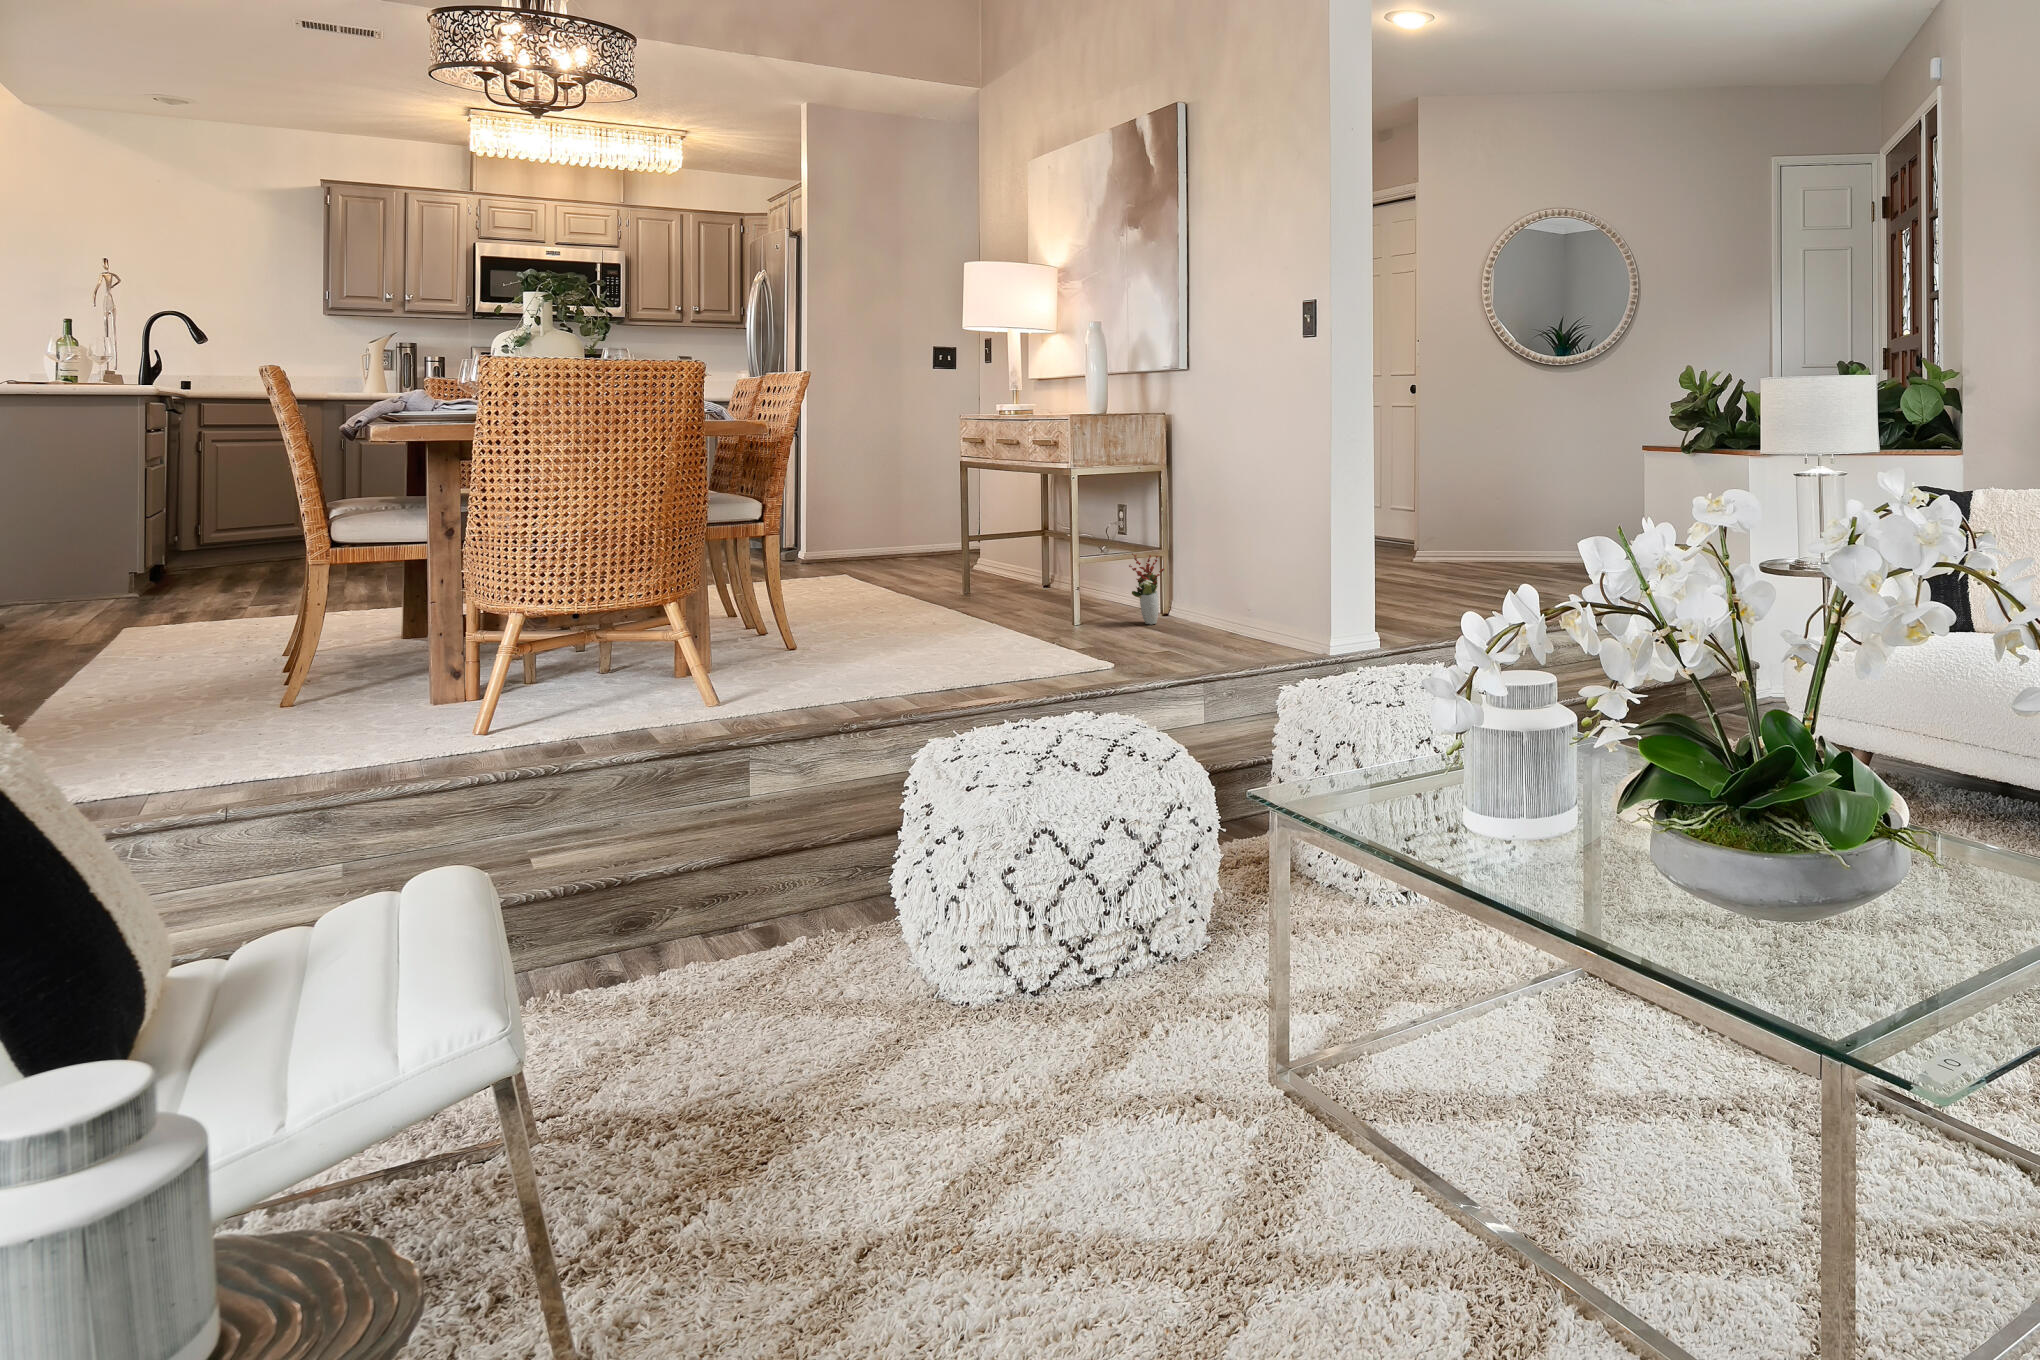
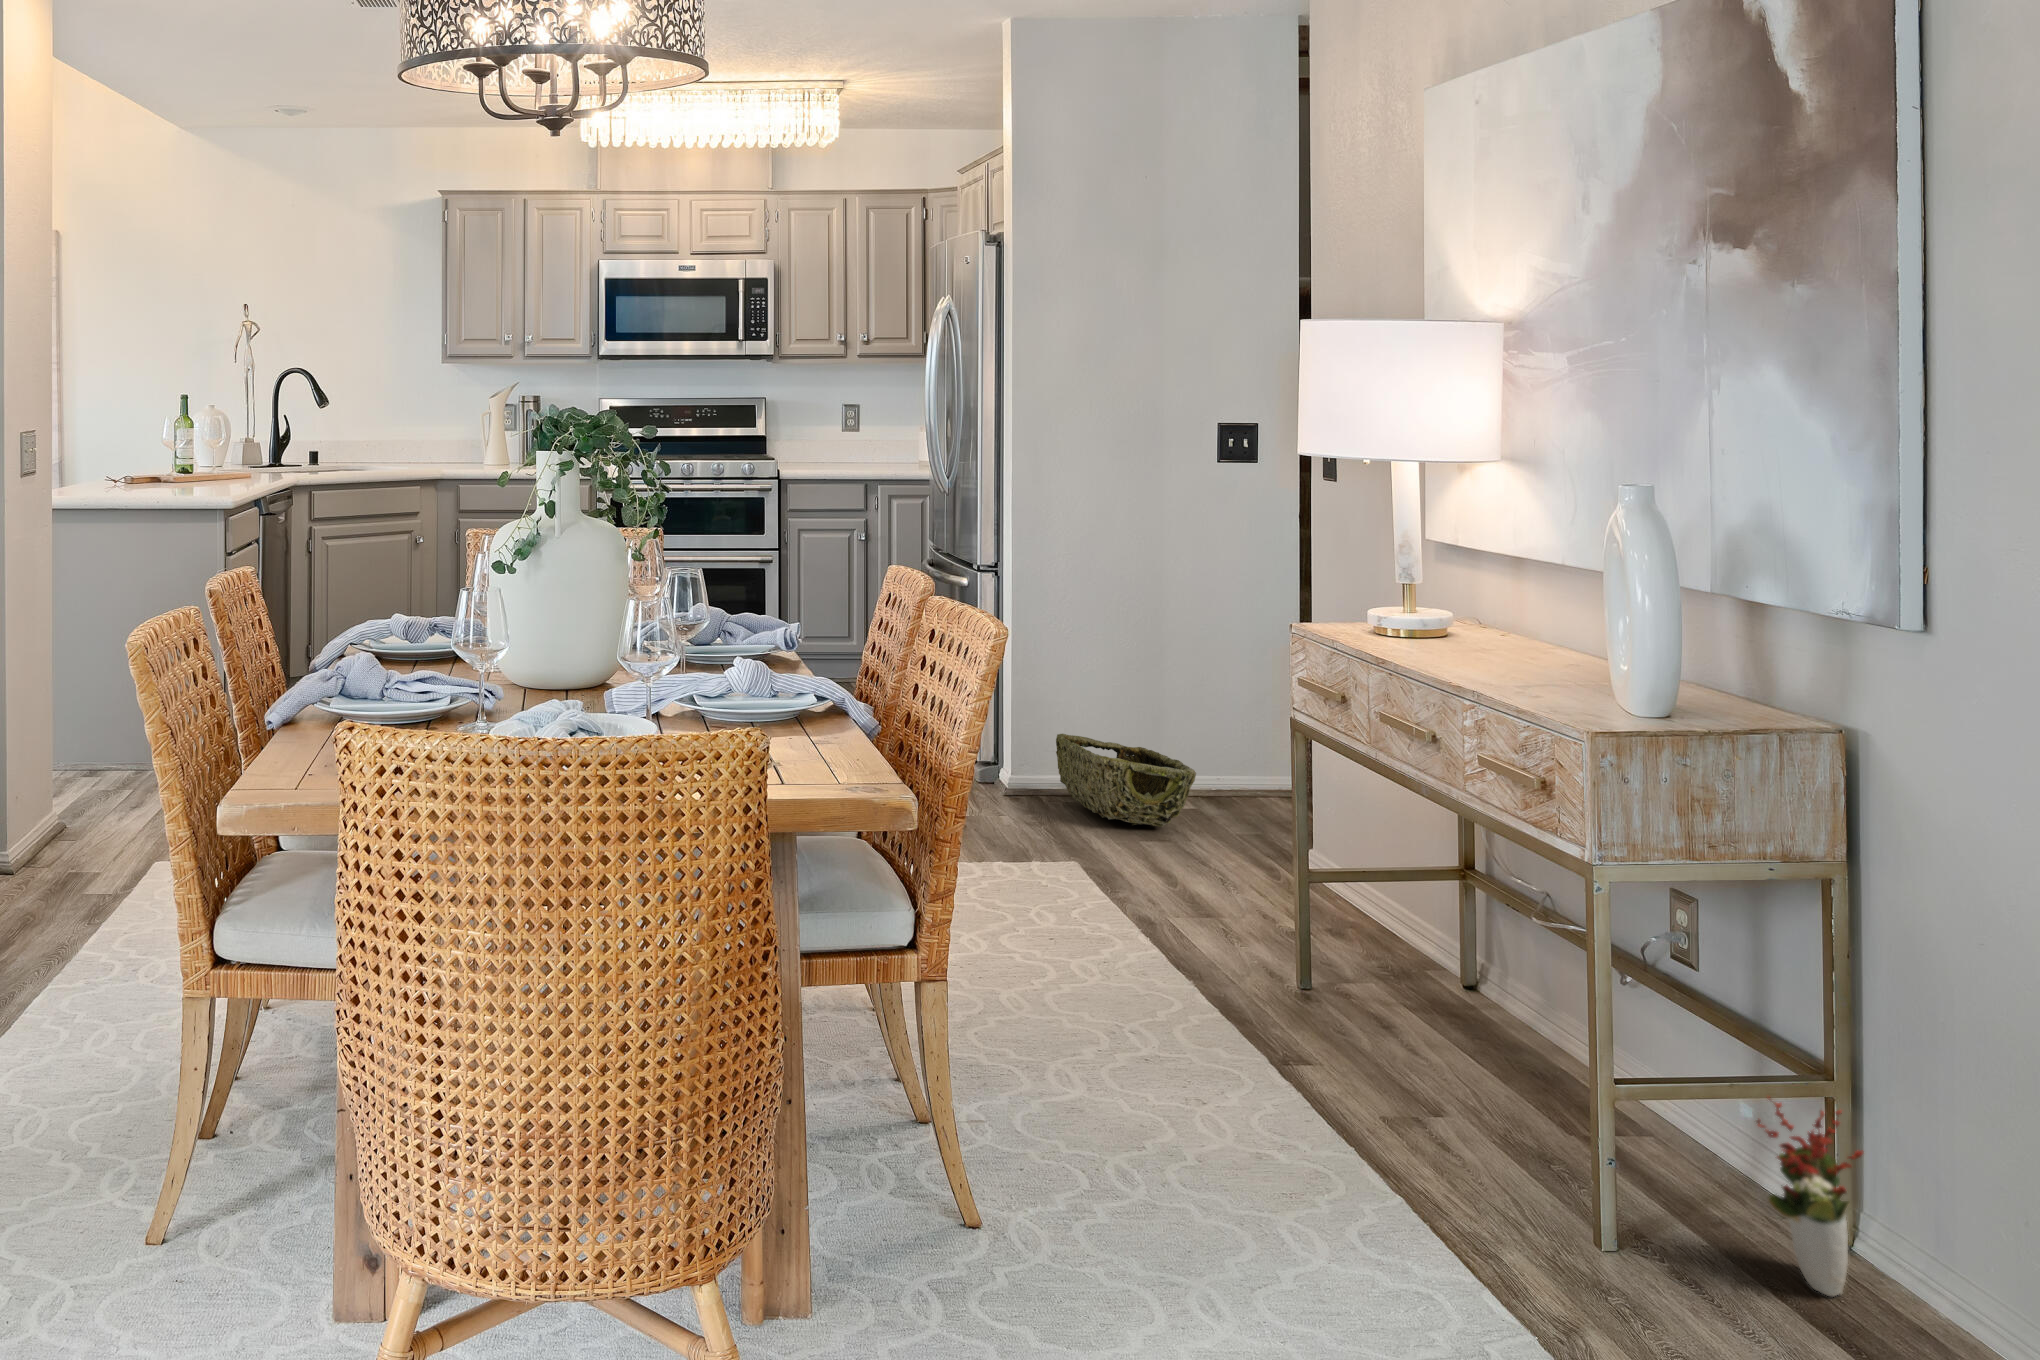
woven basket: none [837,525,920,568] -> present [1056,734,1196,827]

